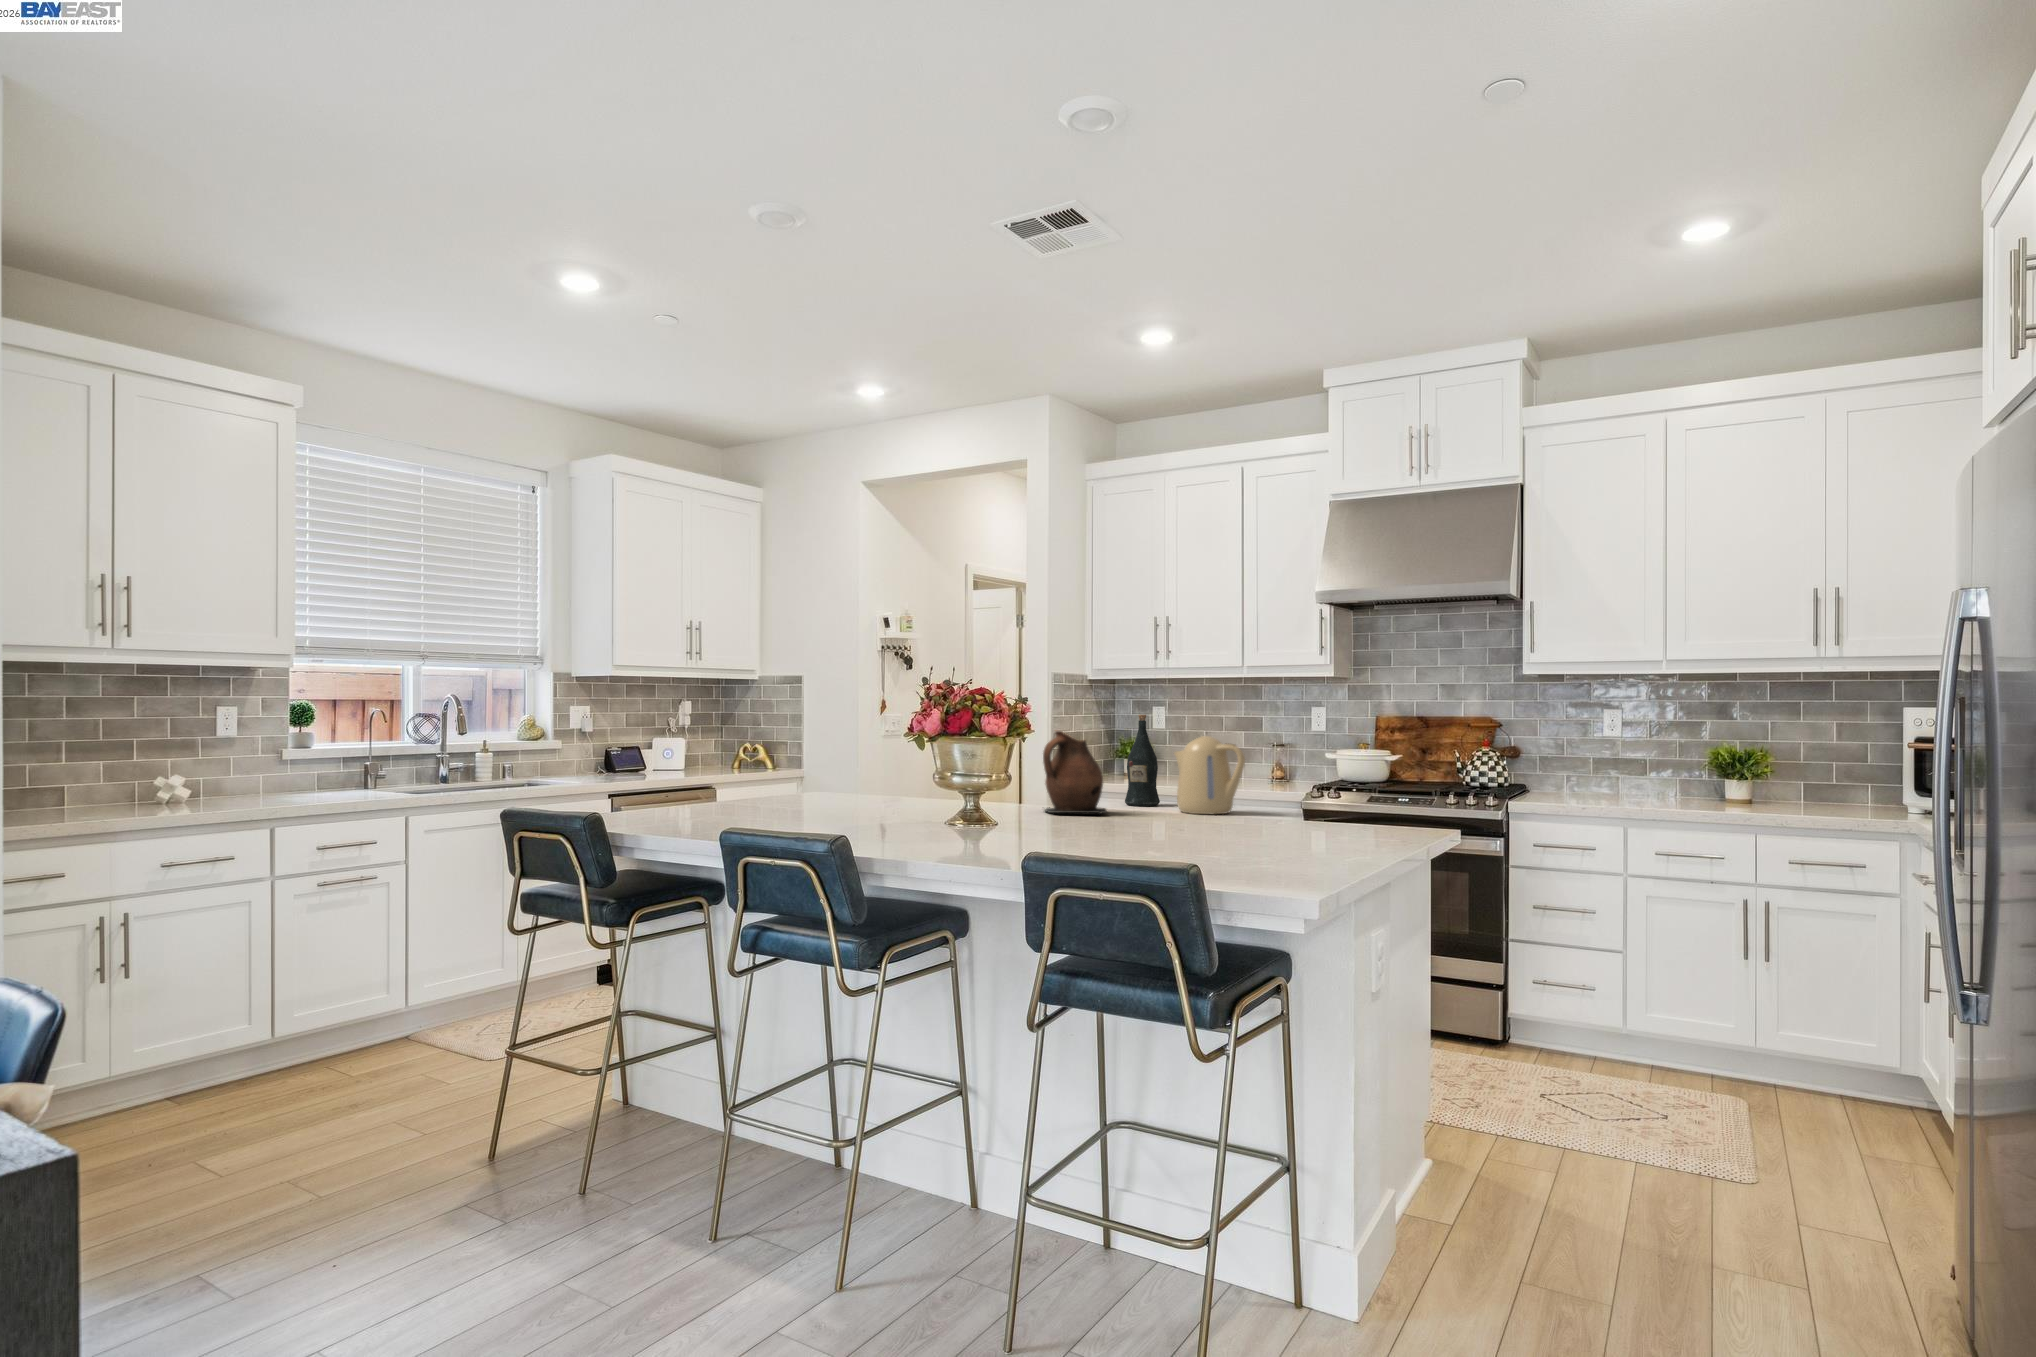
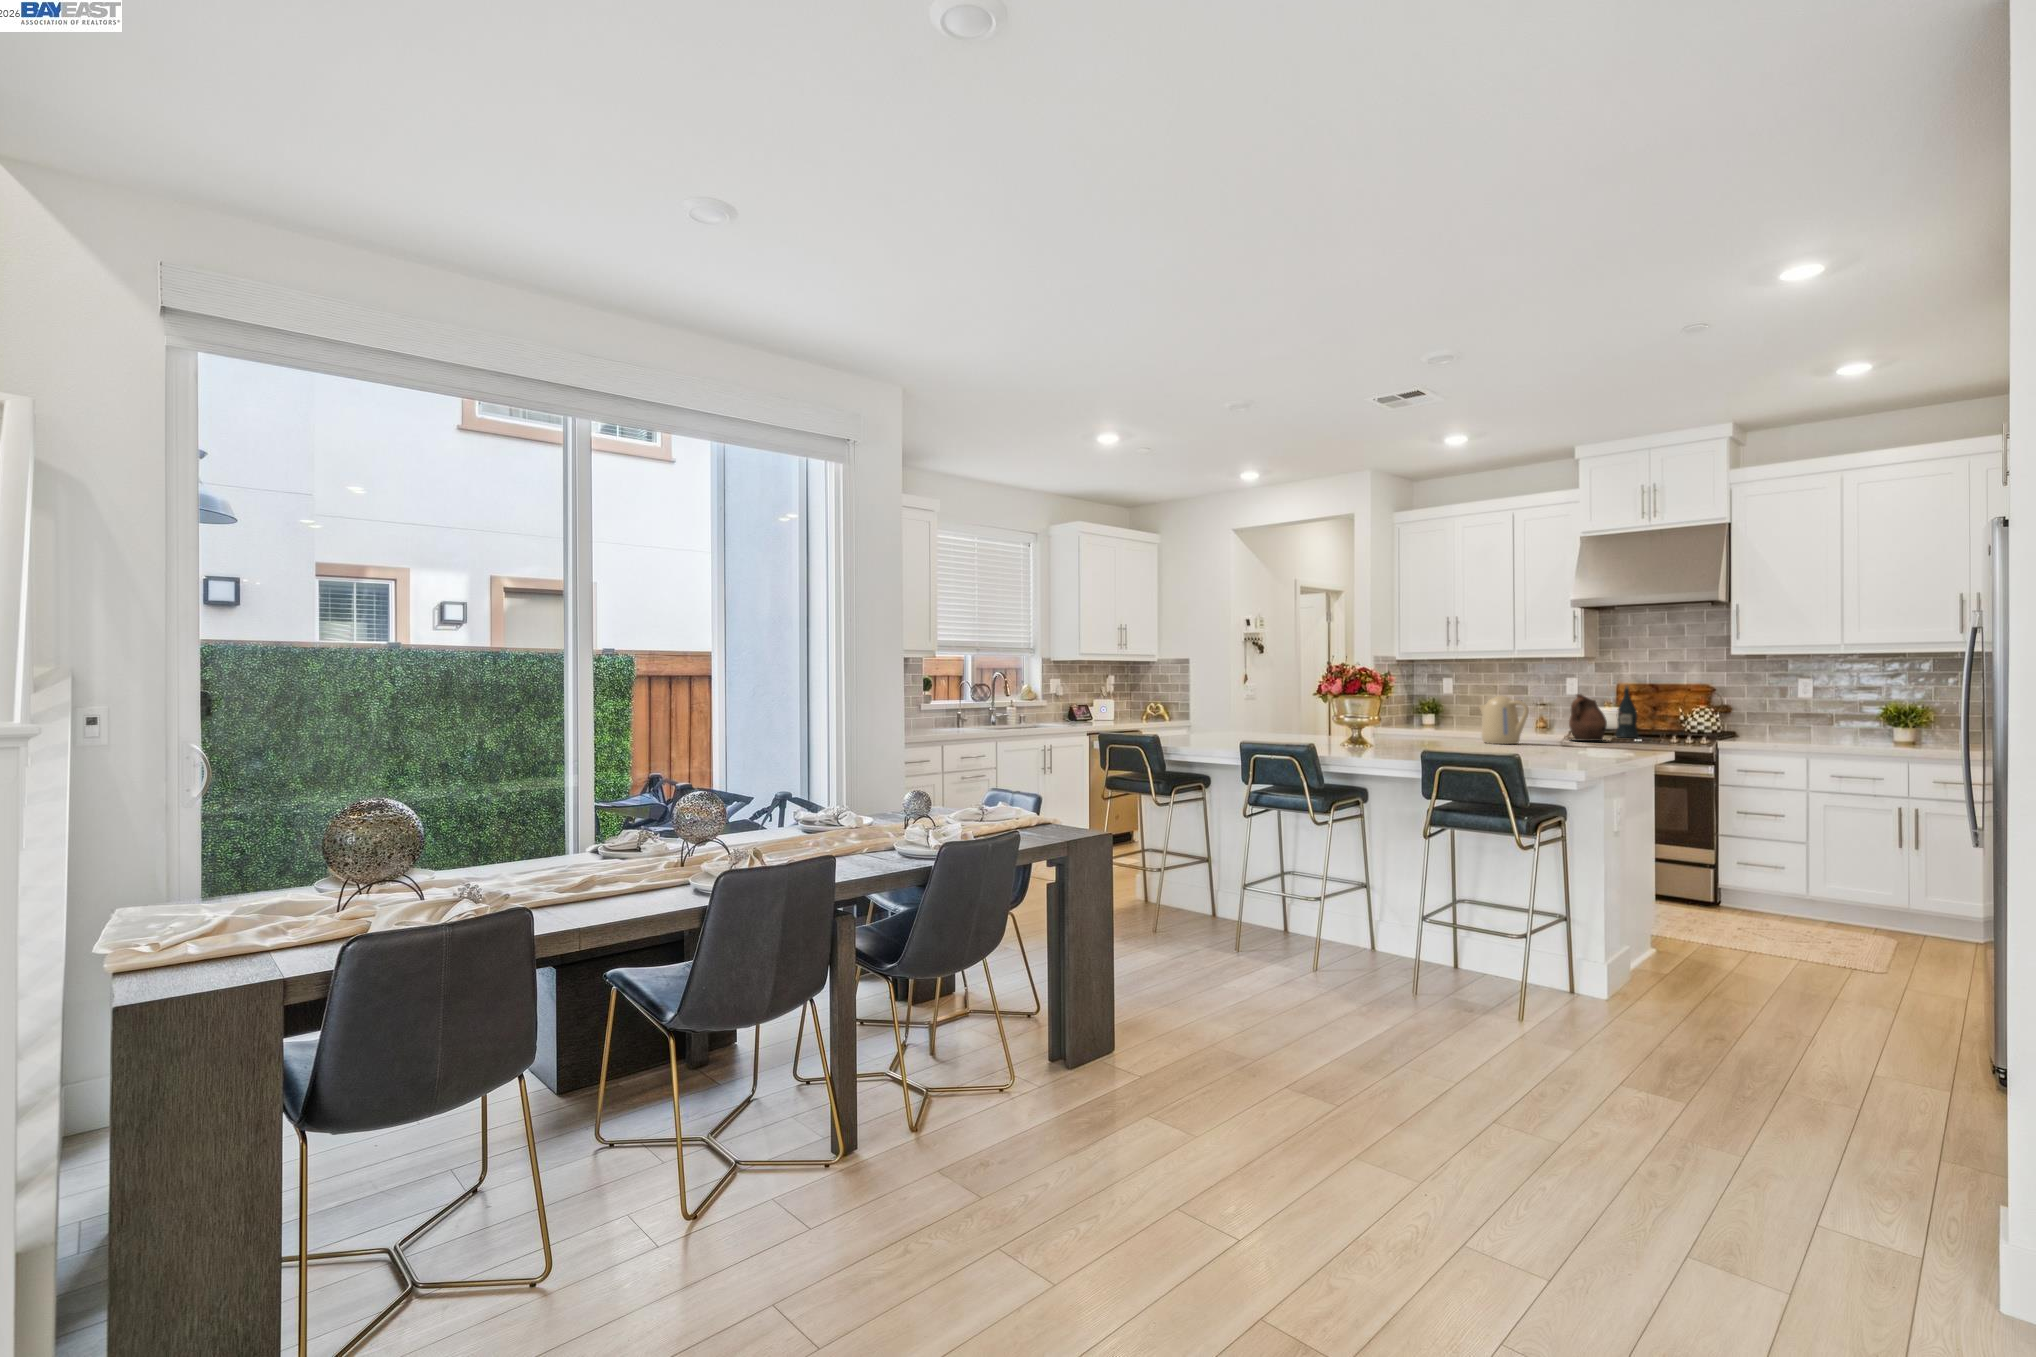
wine bottle: present [1125,715,1160,806] -> present [1616,685,1639,738]
ceramic pitcher: present [1043,731,1107,814] -> present [1569,694,1607,741]

